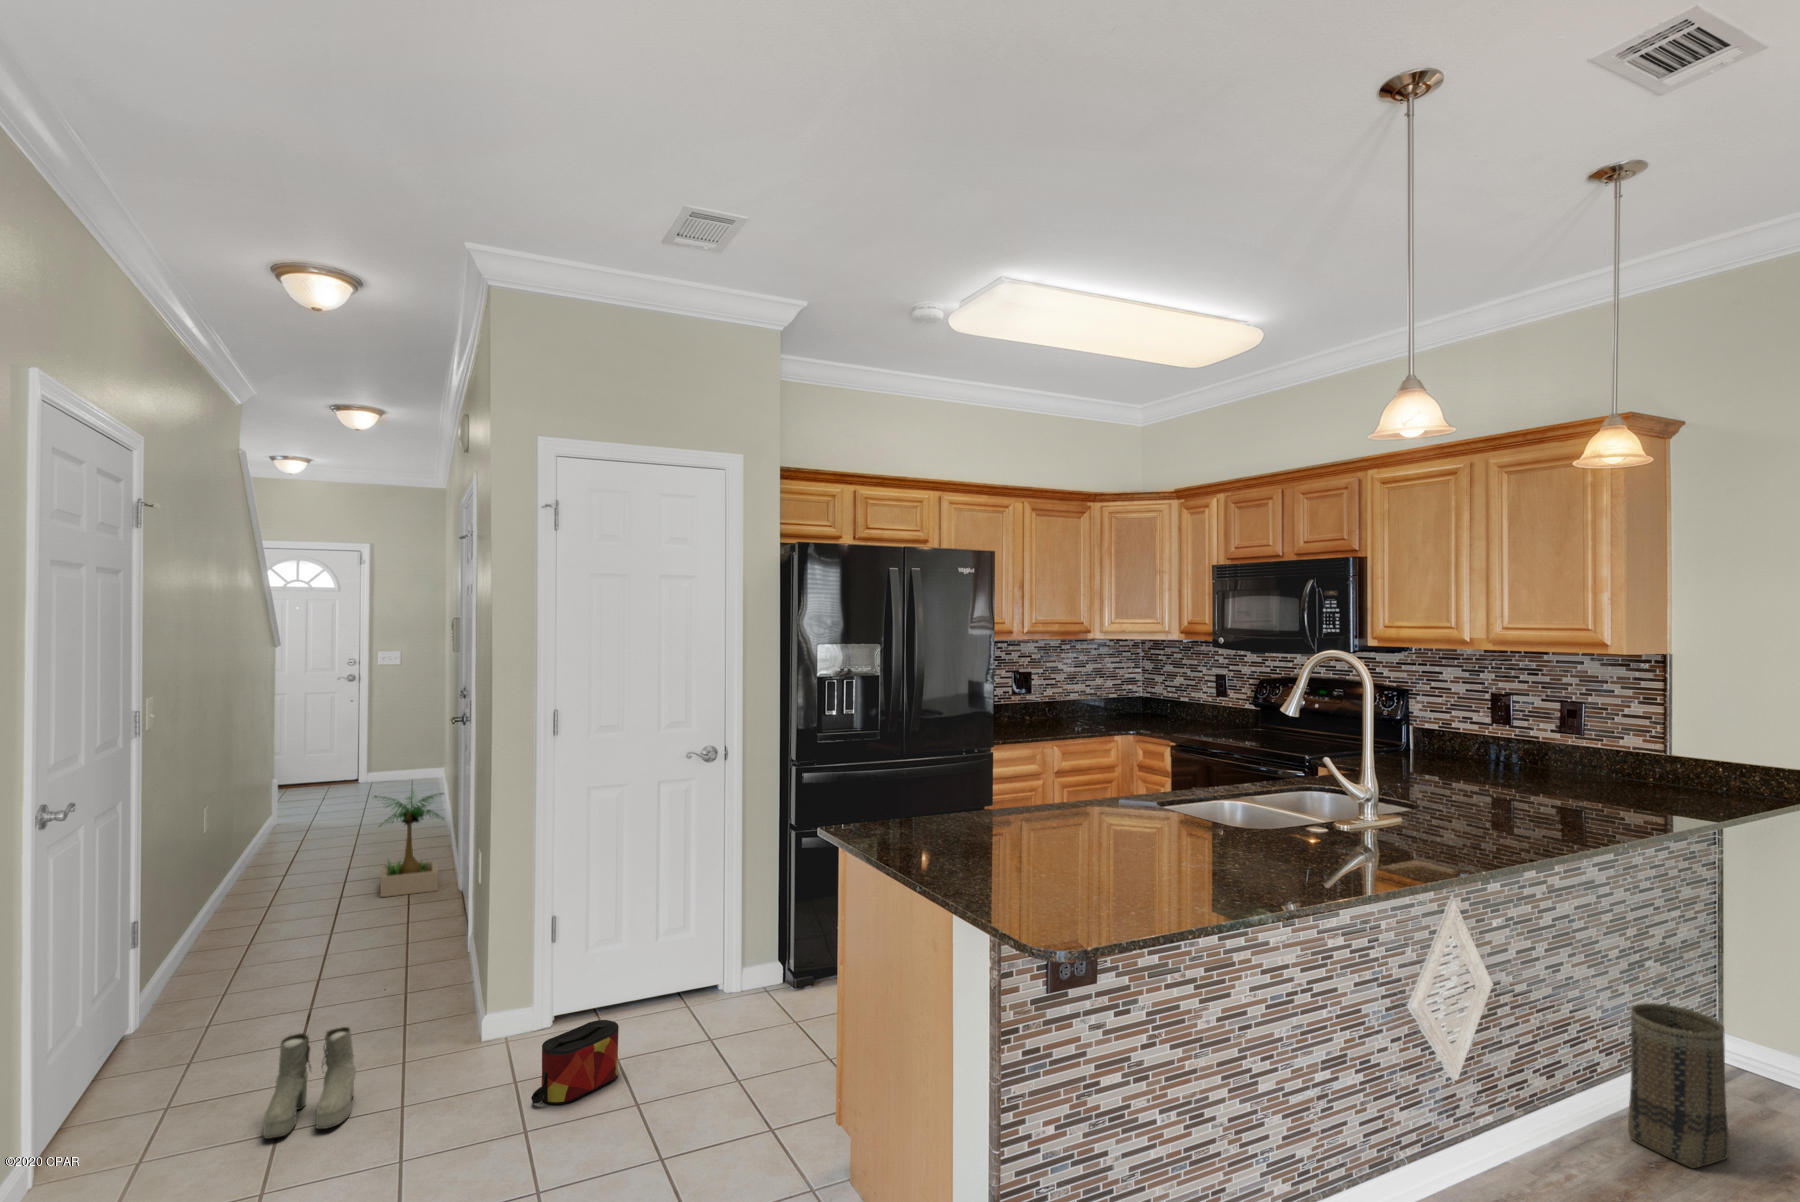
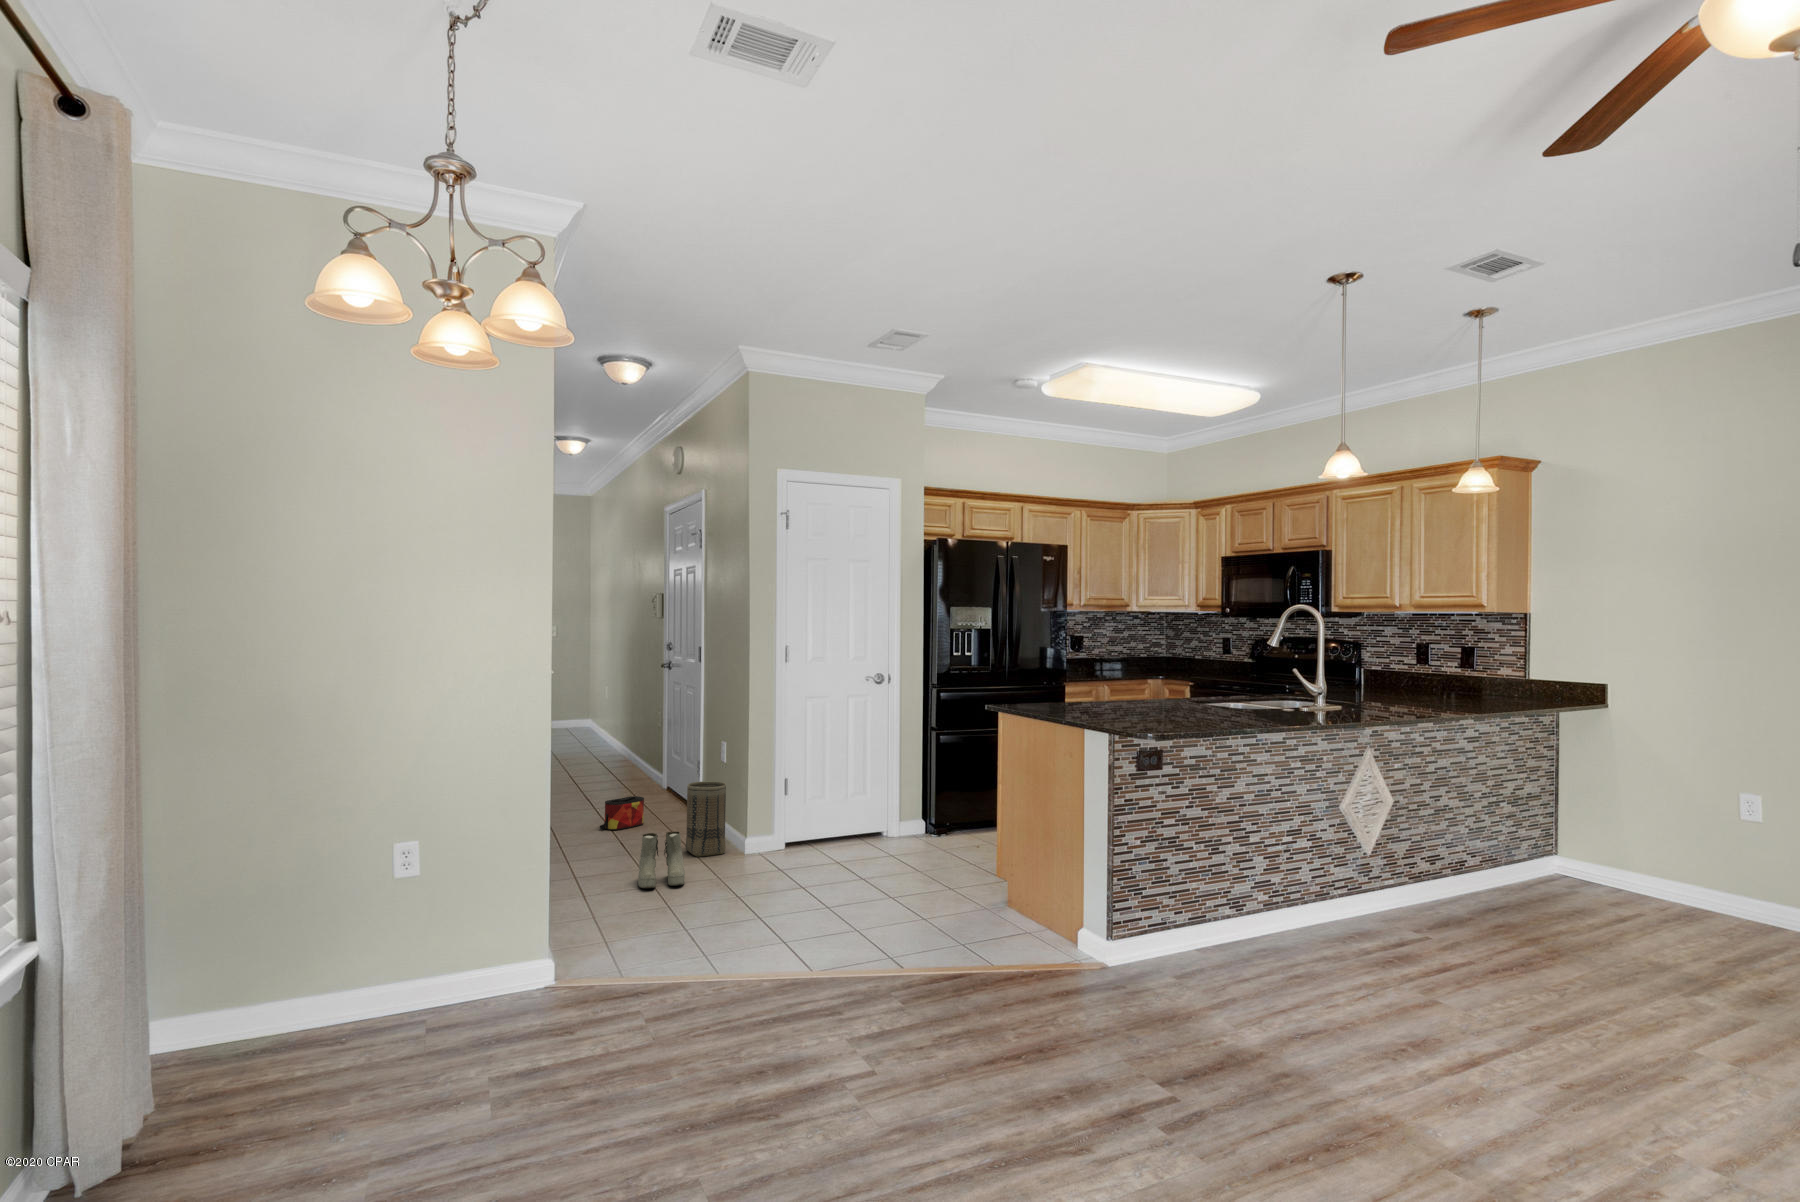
potted plant: present [374,791,443,897] -> none [587,717,648,795]
basket: present [1628,1003,1729,1168] -> present [686,781,726,857]
bag: present [531,1020,619,1105] -> present [600,796,644,830]

